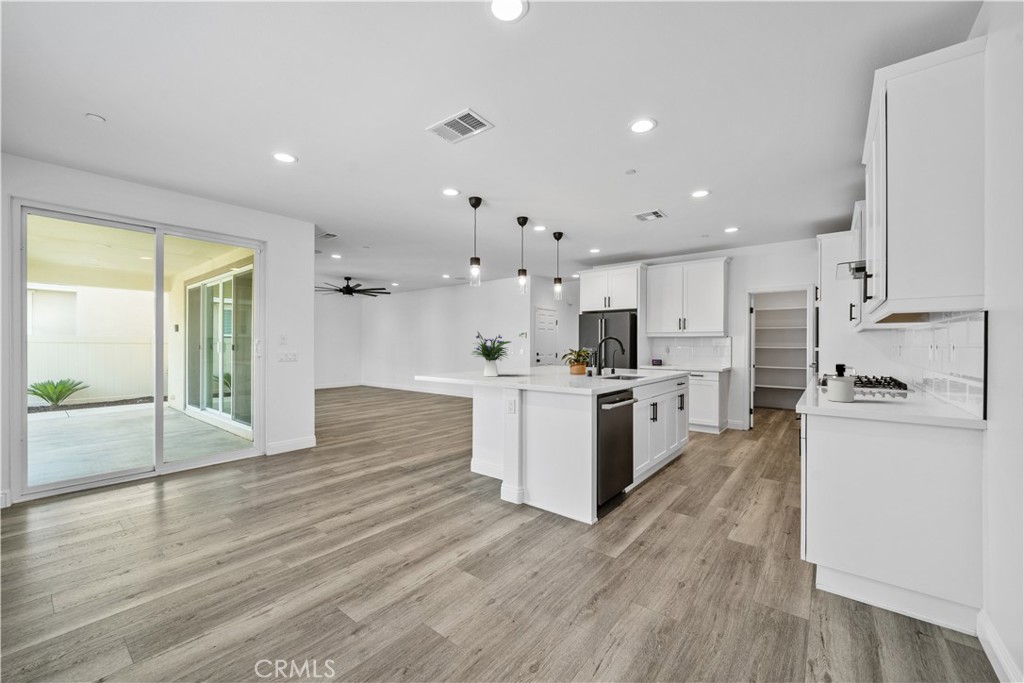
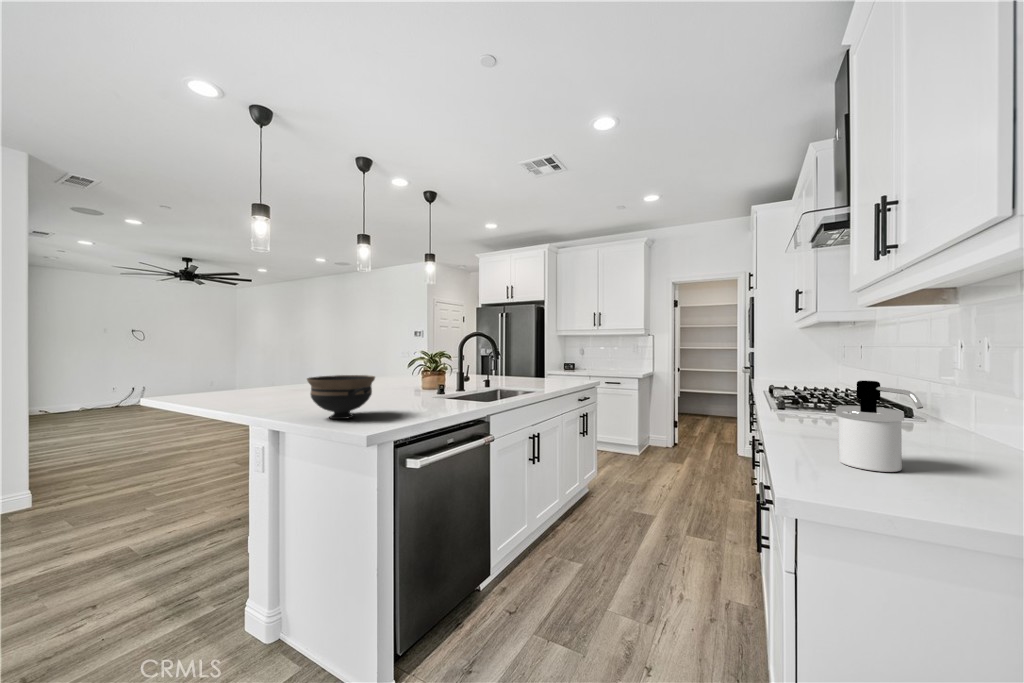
flower arrangement: present [473,332,510,376] -> none [218,320,305,397]
bowl: none [547,363,585,384] -> present [307,375,375,419]

